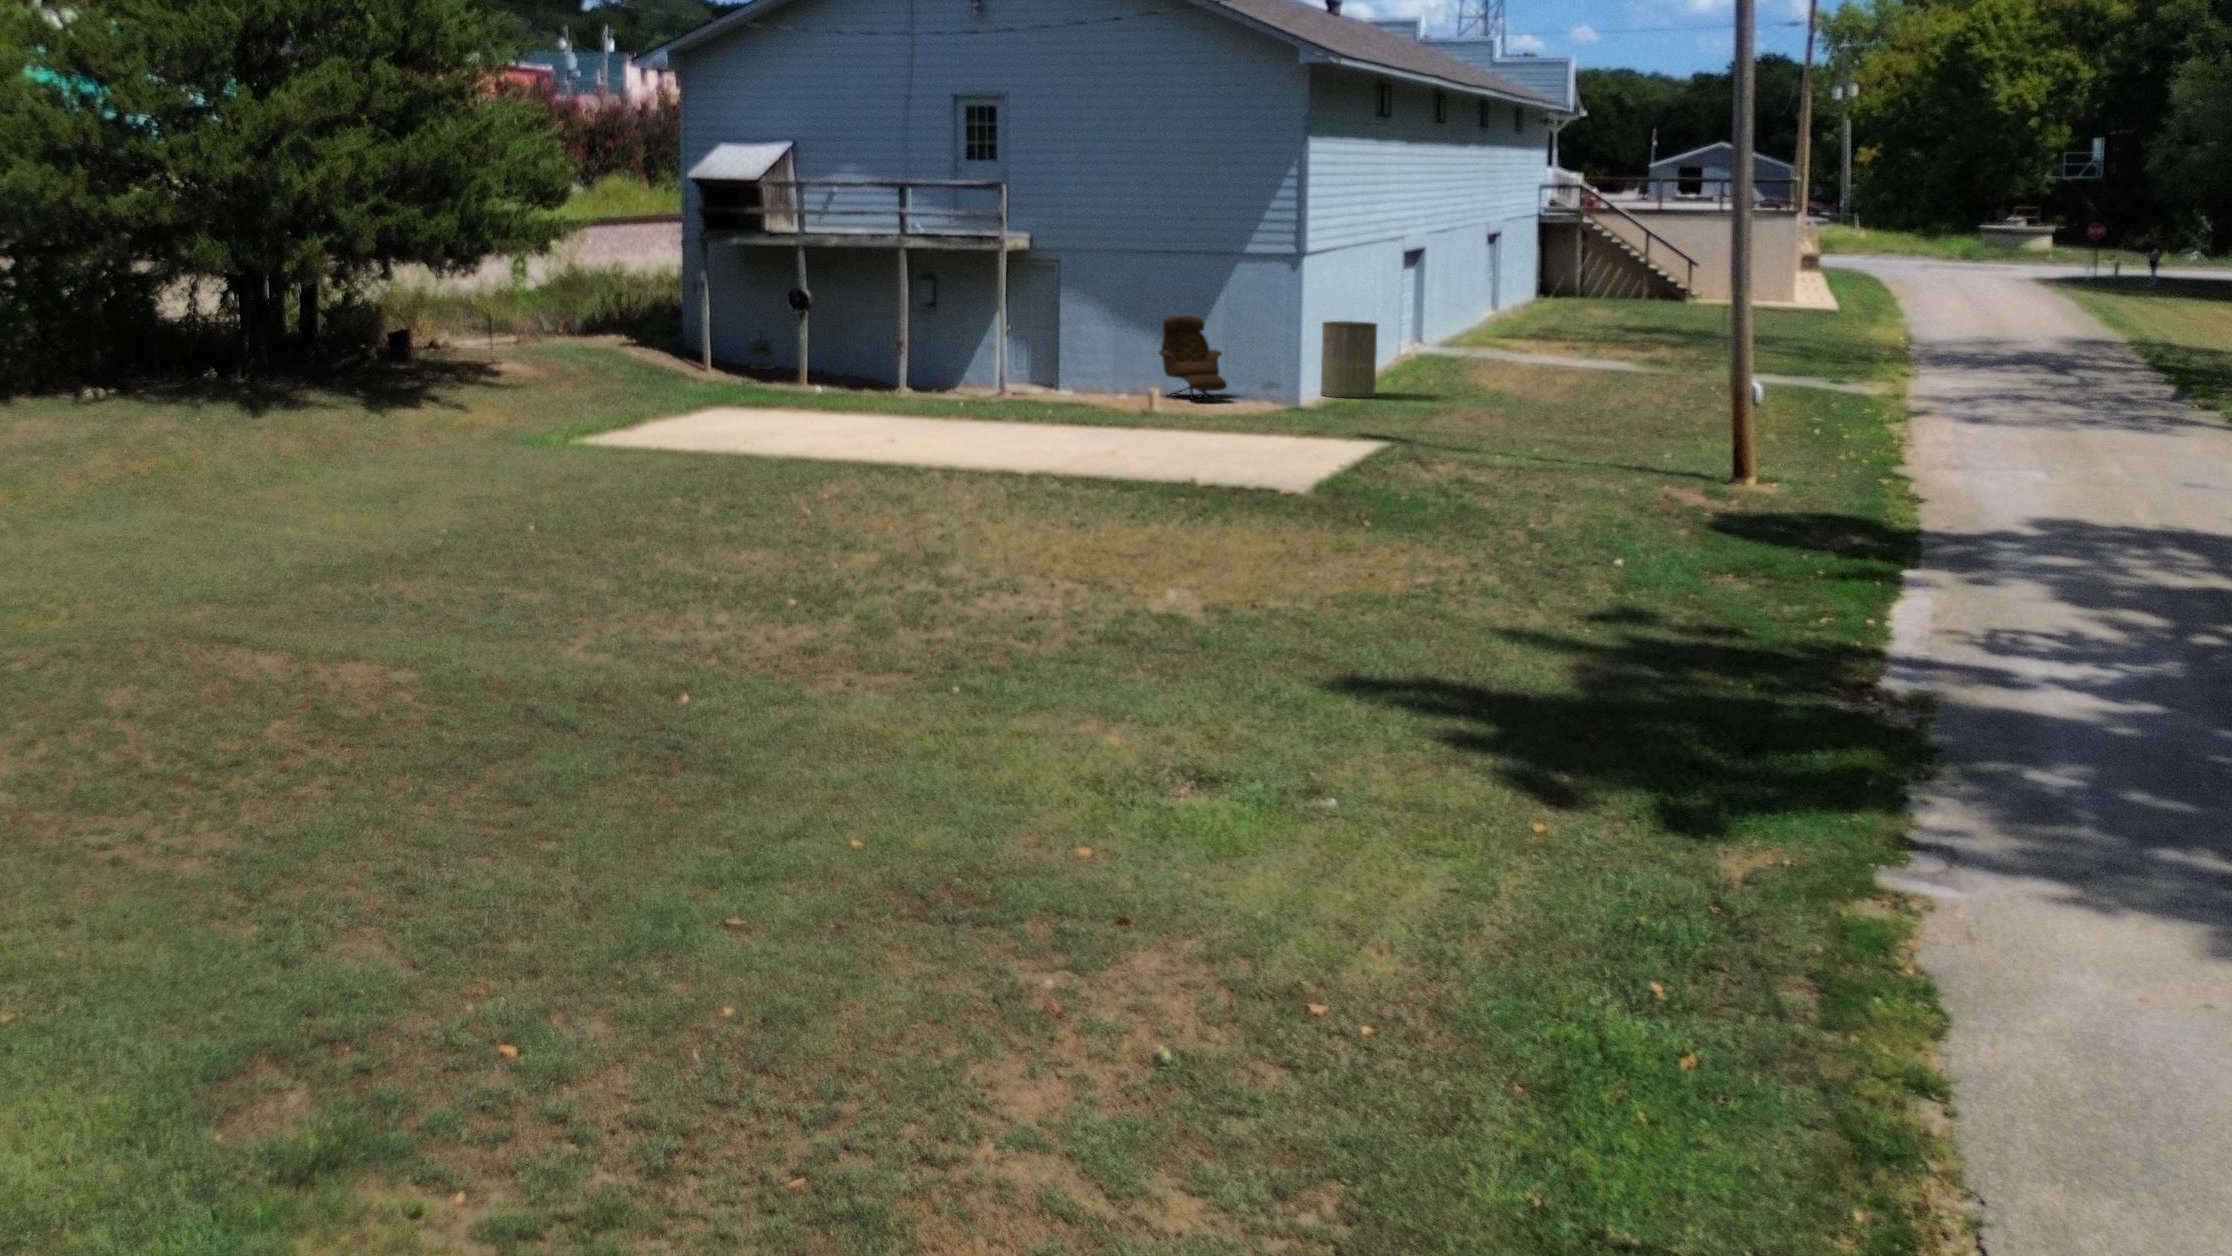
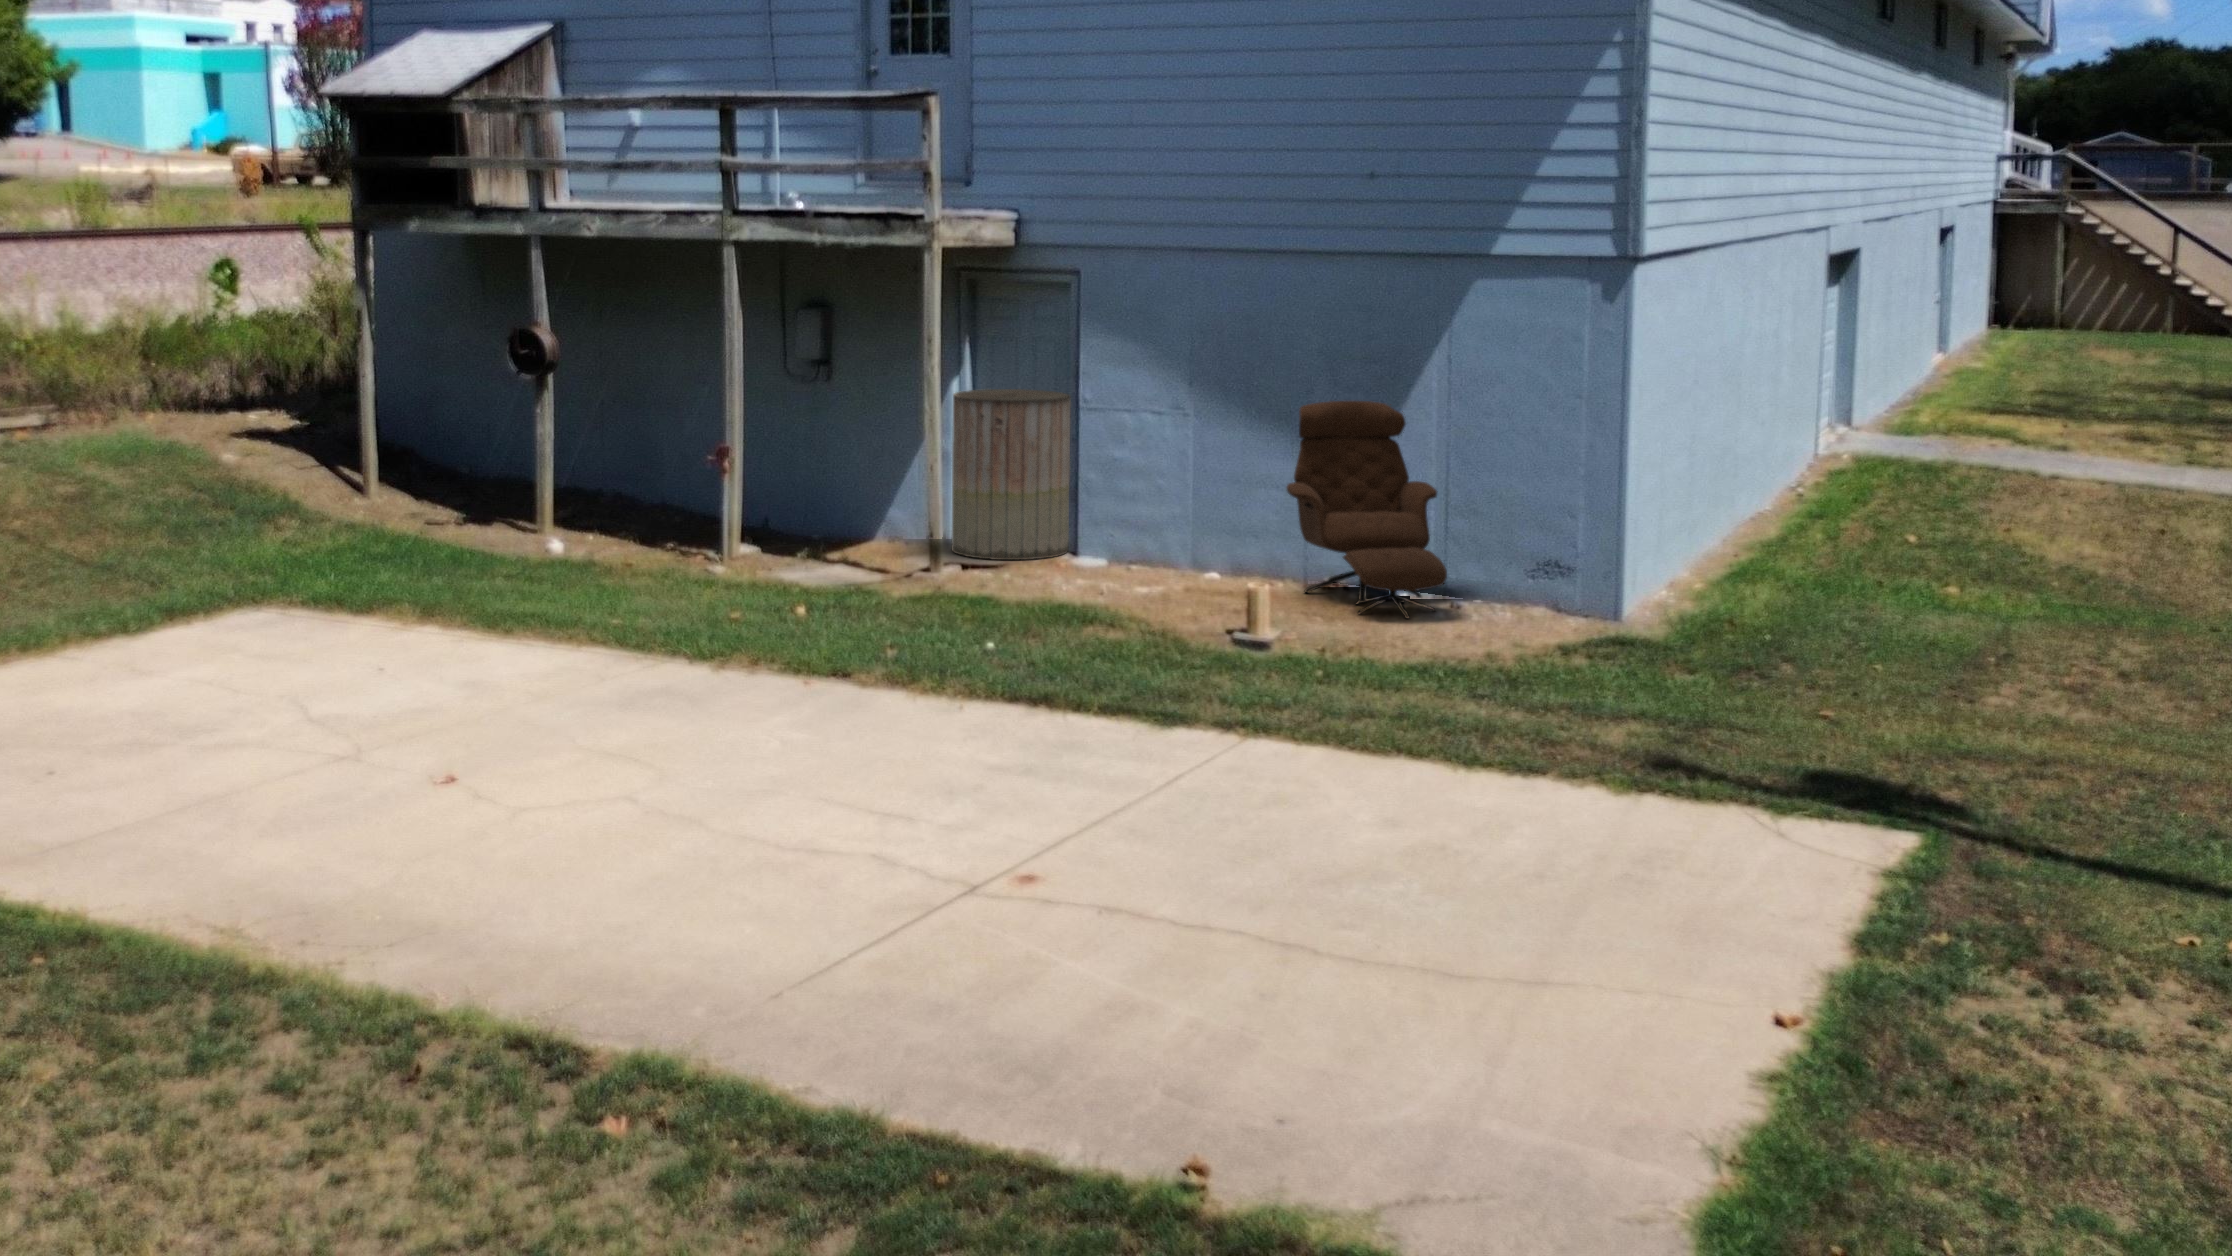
trash can: present [1321,321,1377,398] -> present [952,389,1071,560]
potted tree: present [749,330,774,369] -> none [459,397,522,488]

